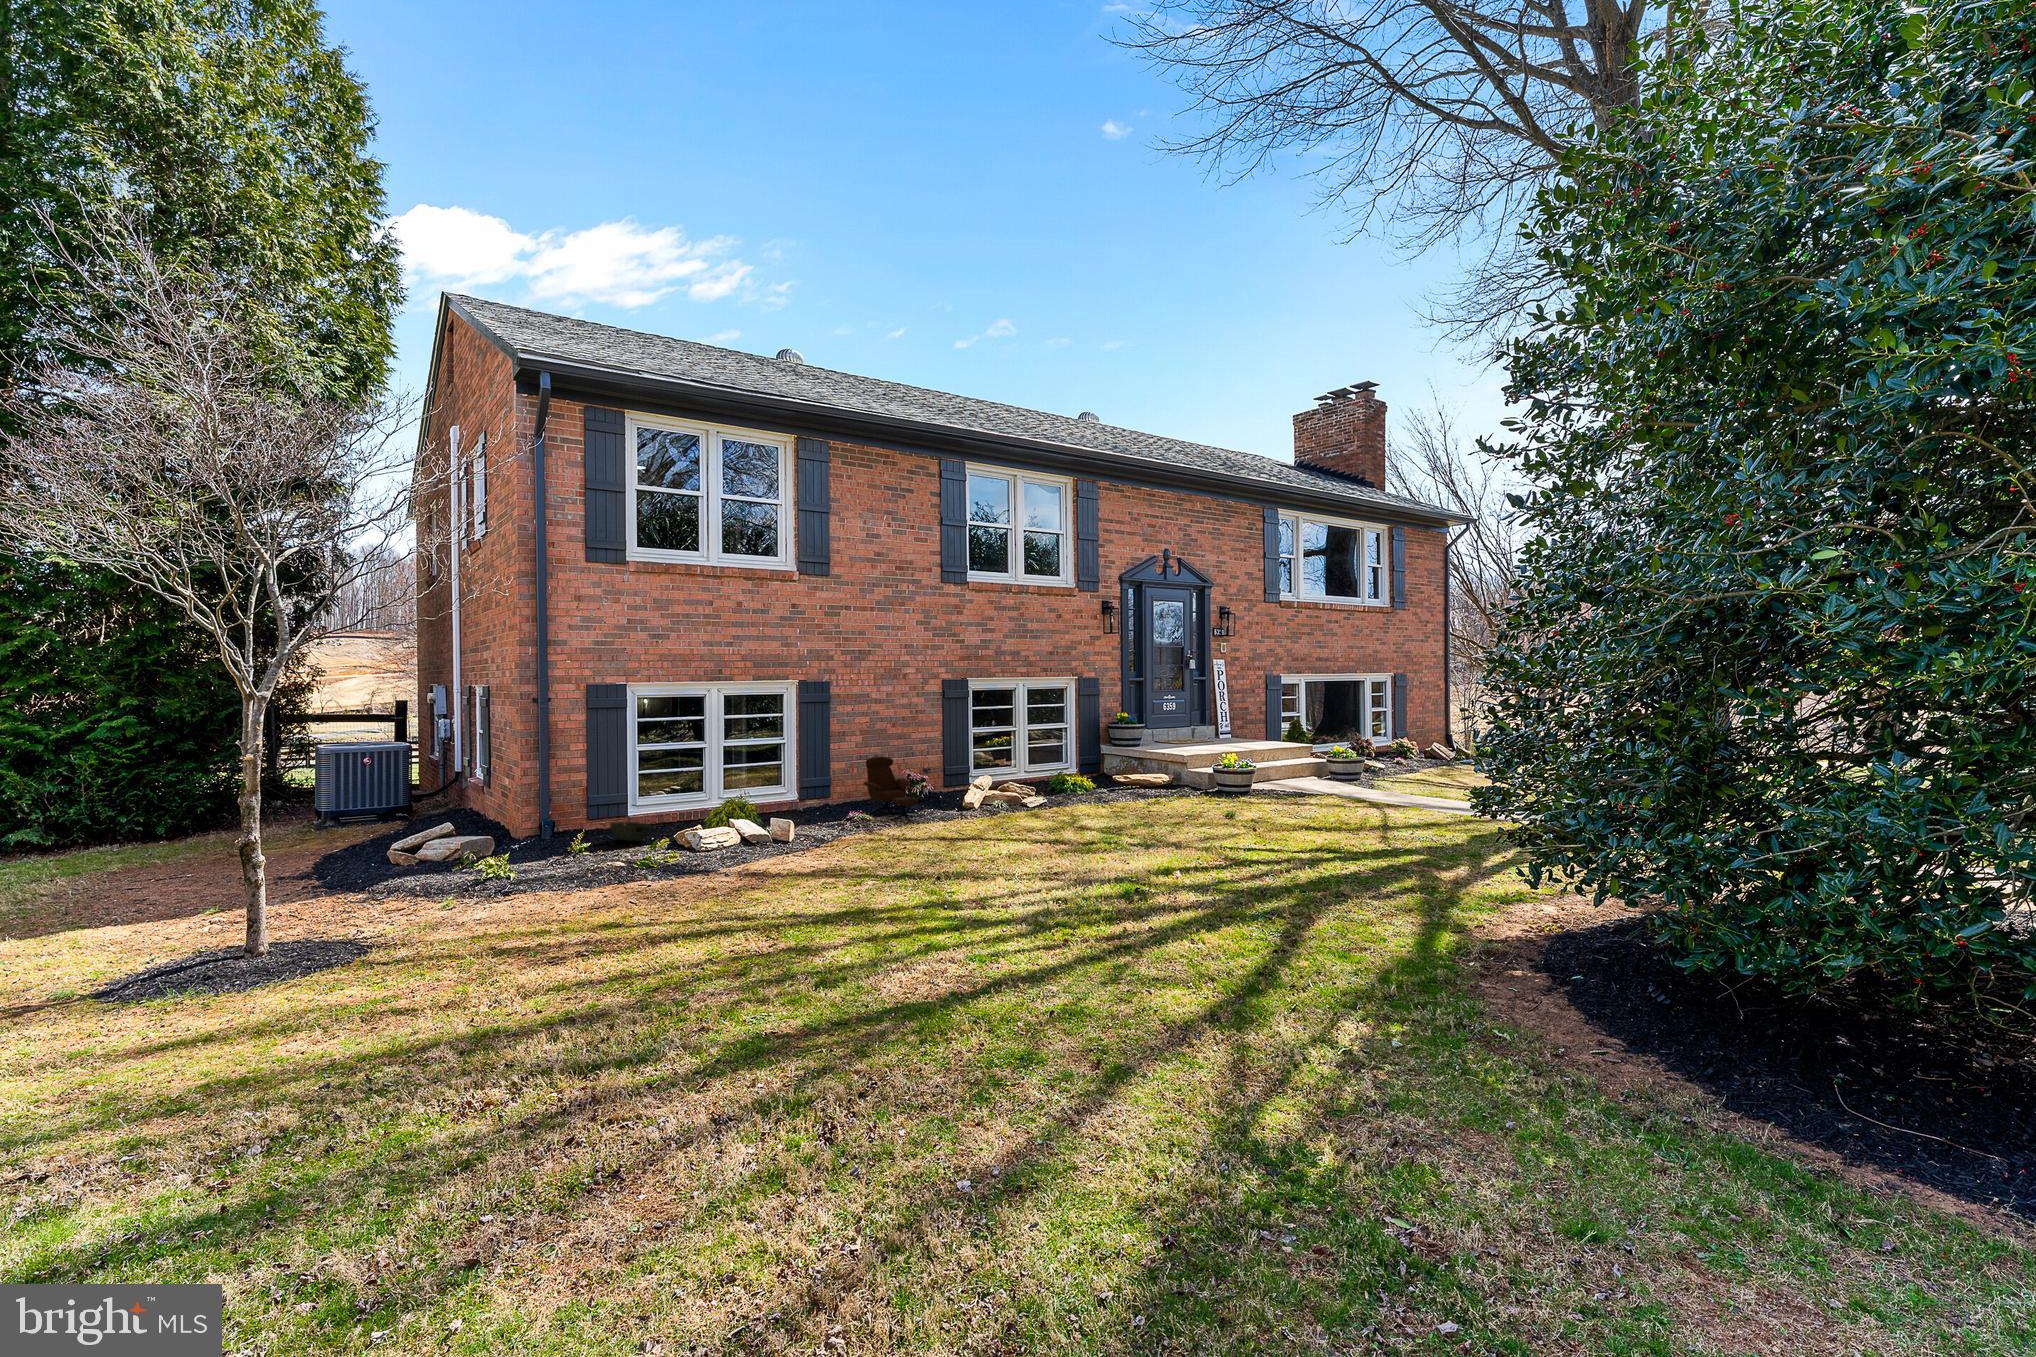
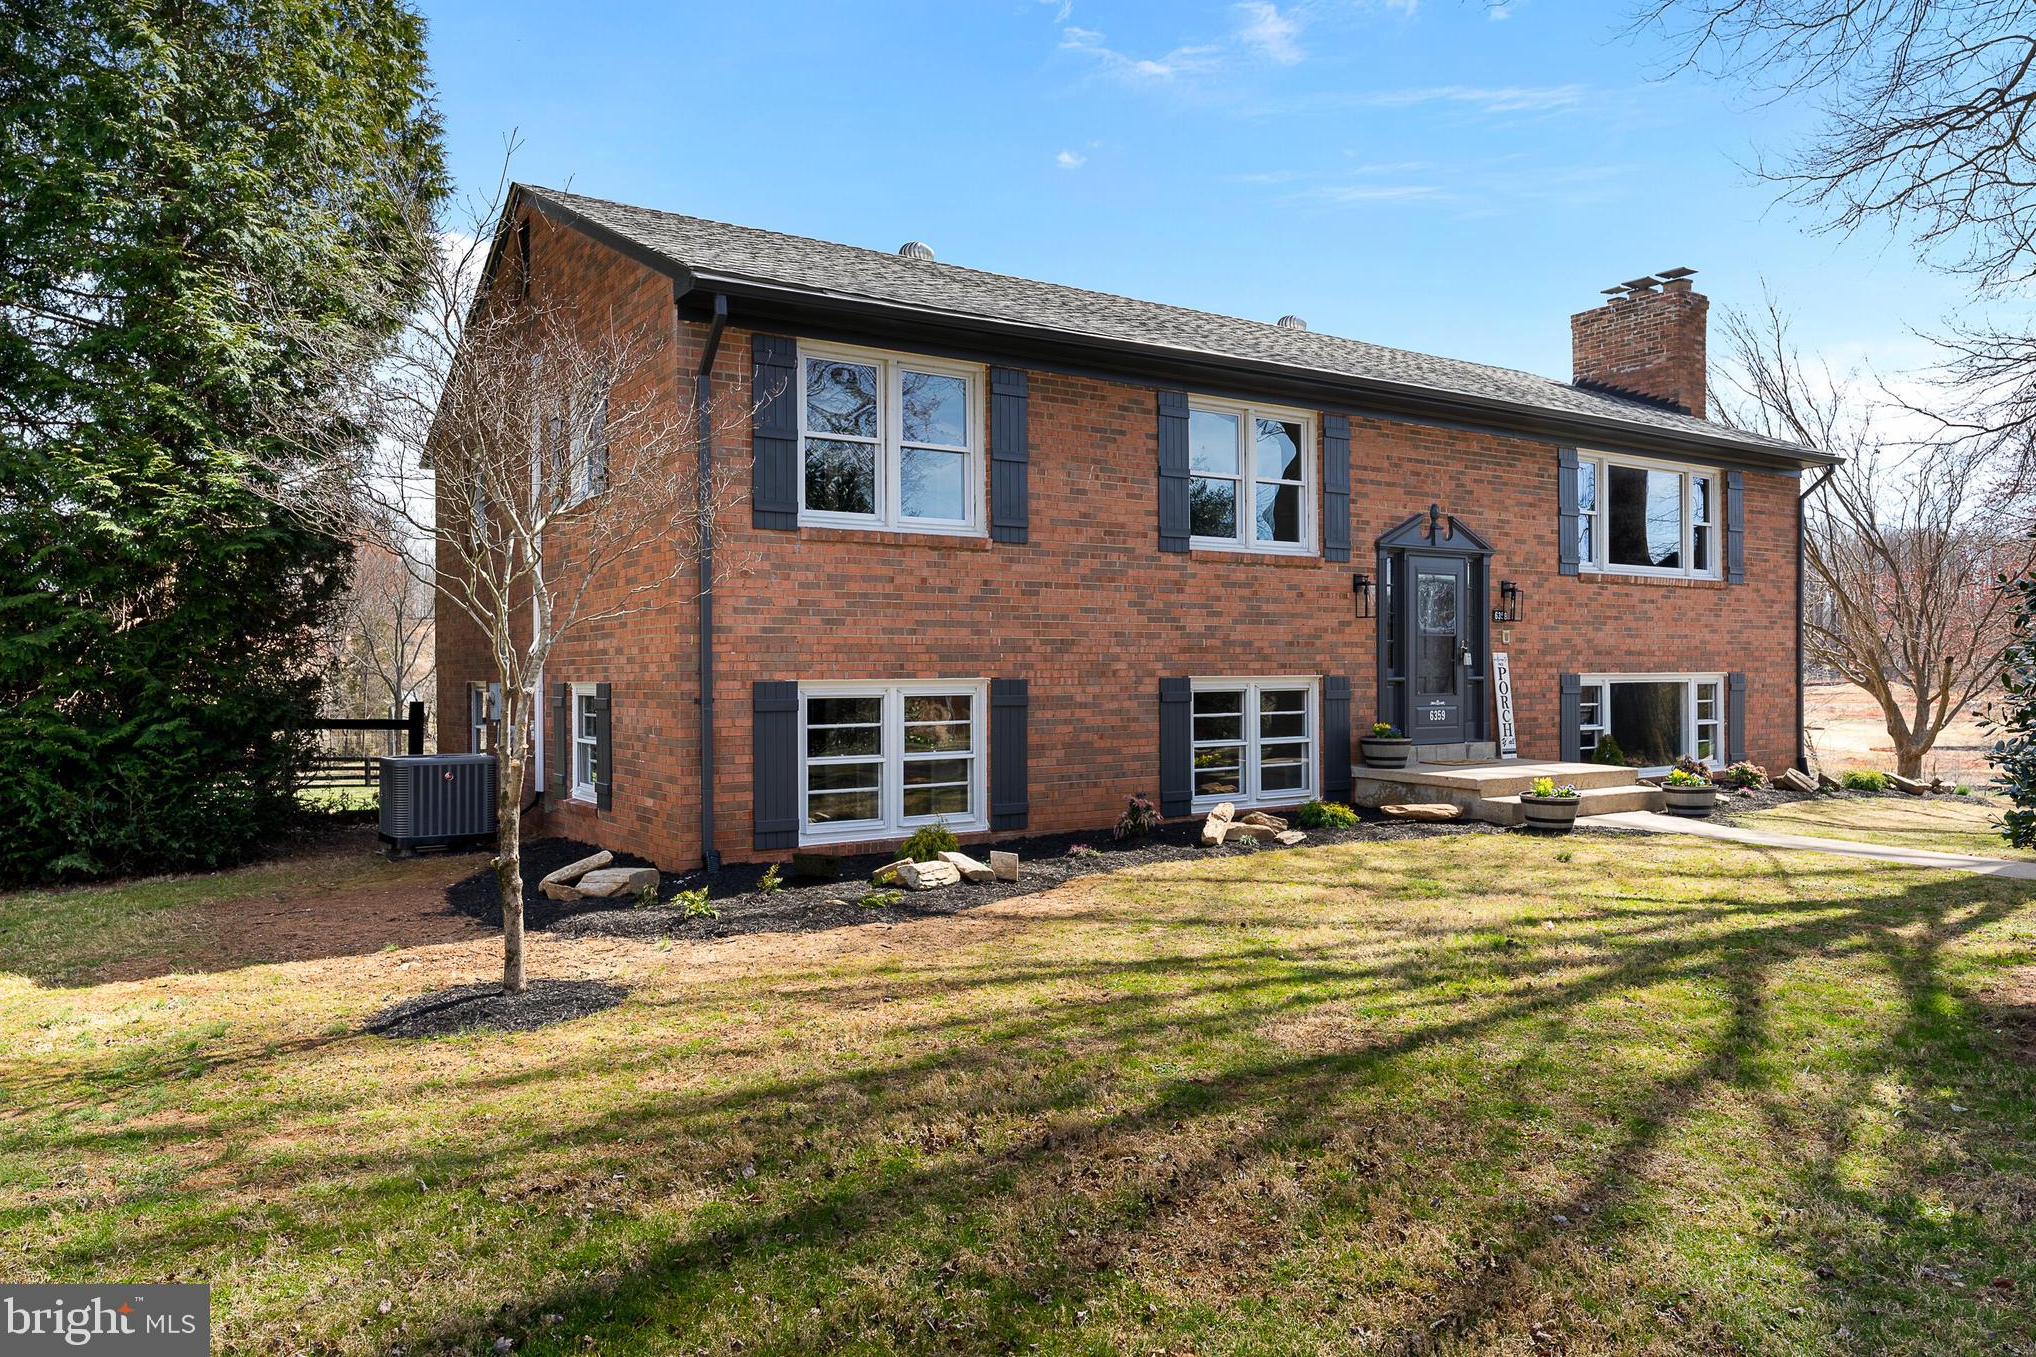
lounge chair: present [864,757,917,822] -> none [1073,778,1145,859]

